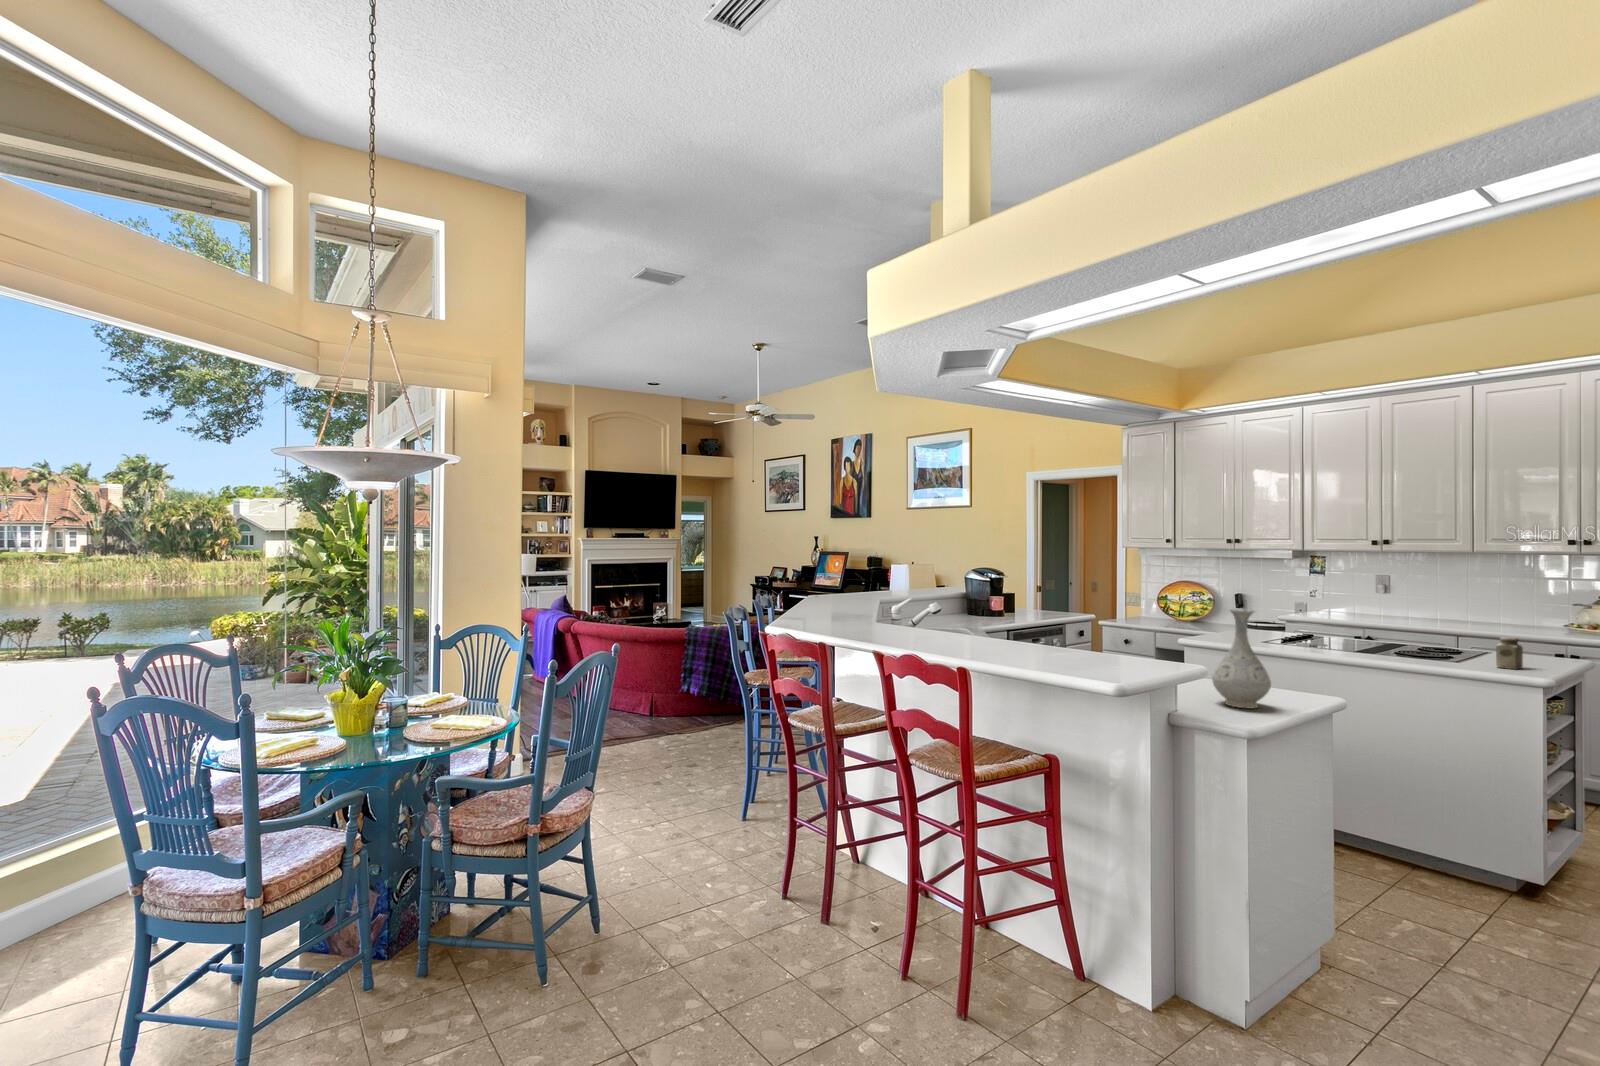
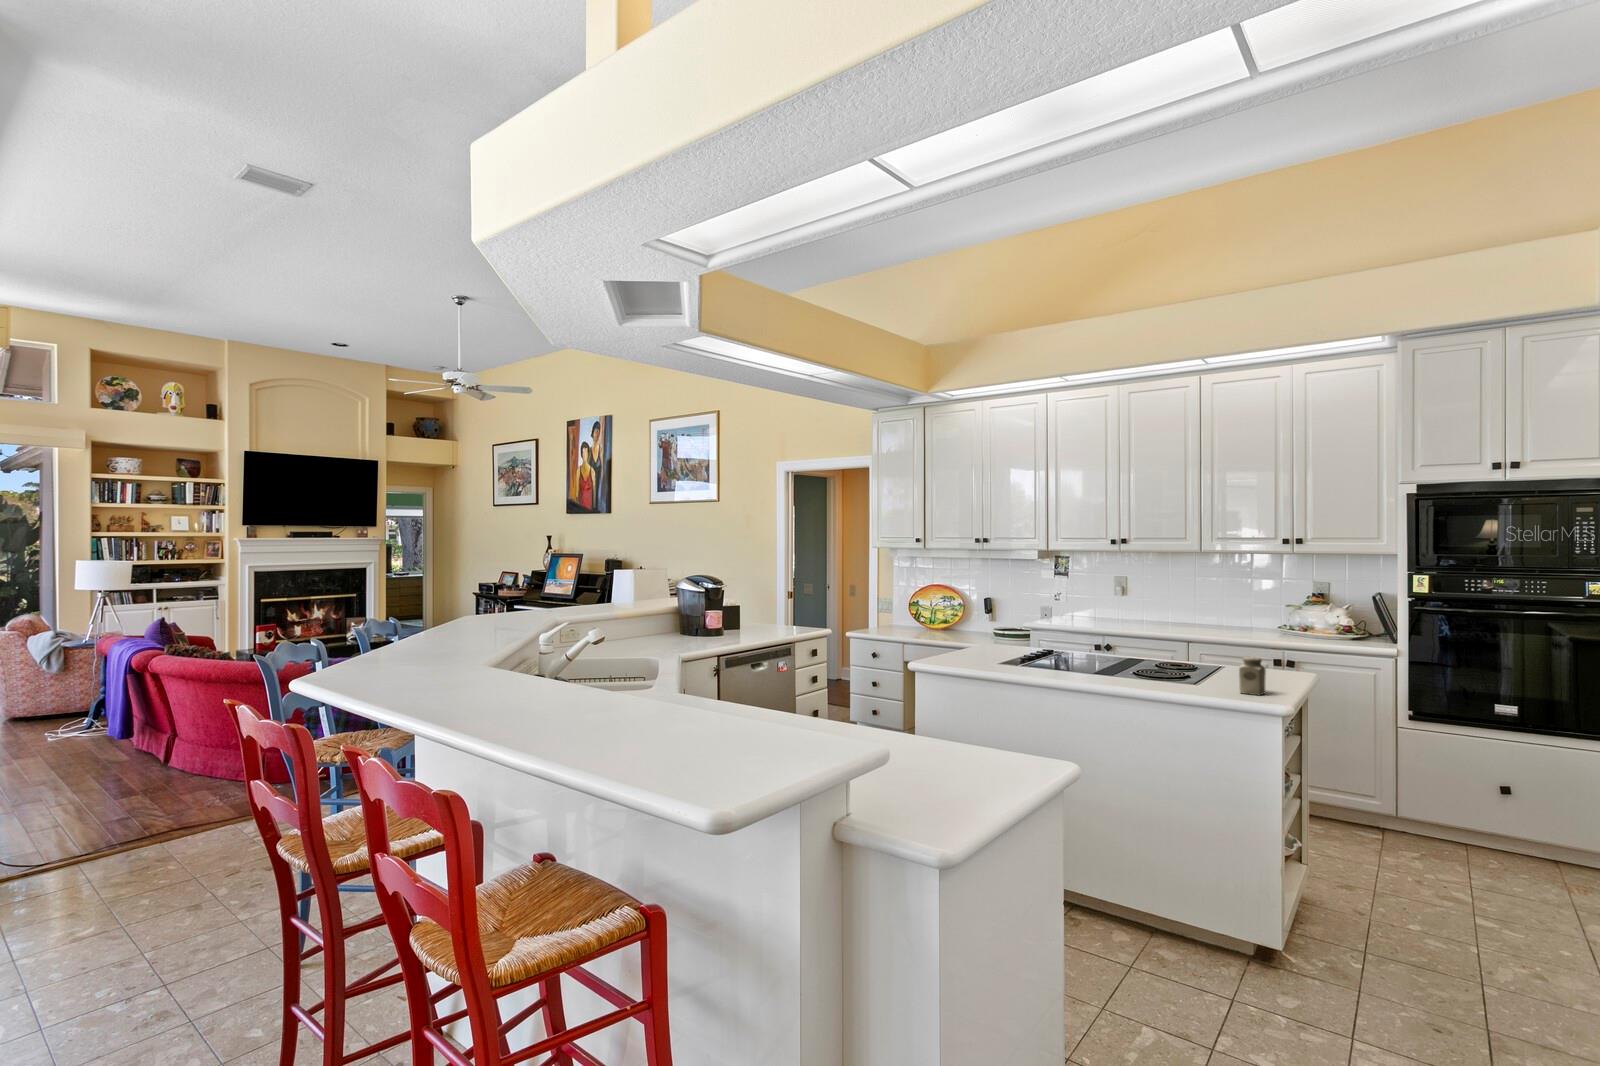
vase: present [1212,609,1271,708] -> none [911,649,988,799]

